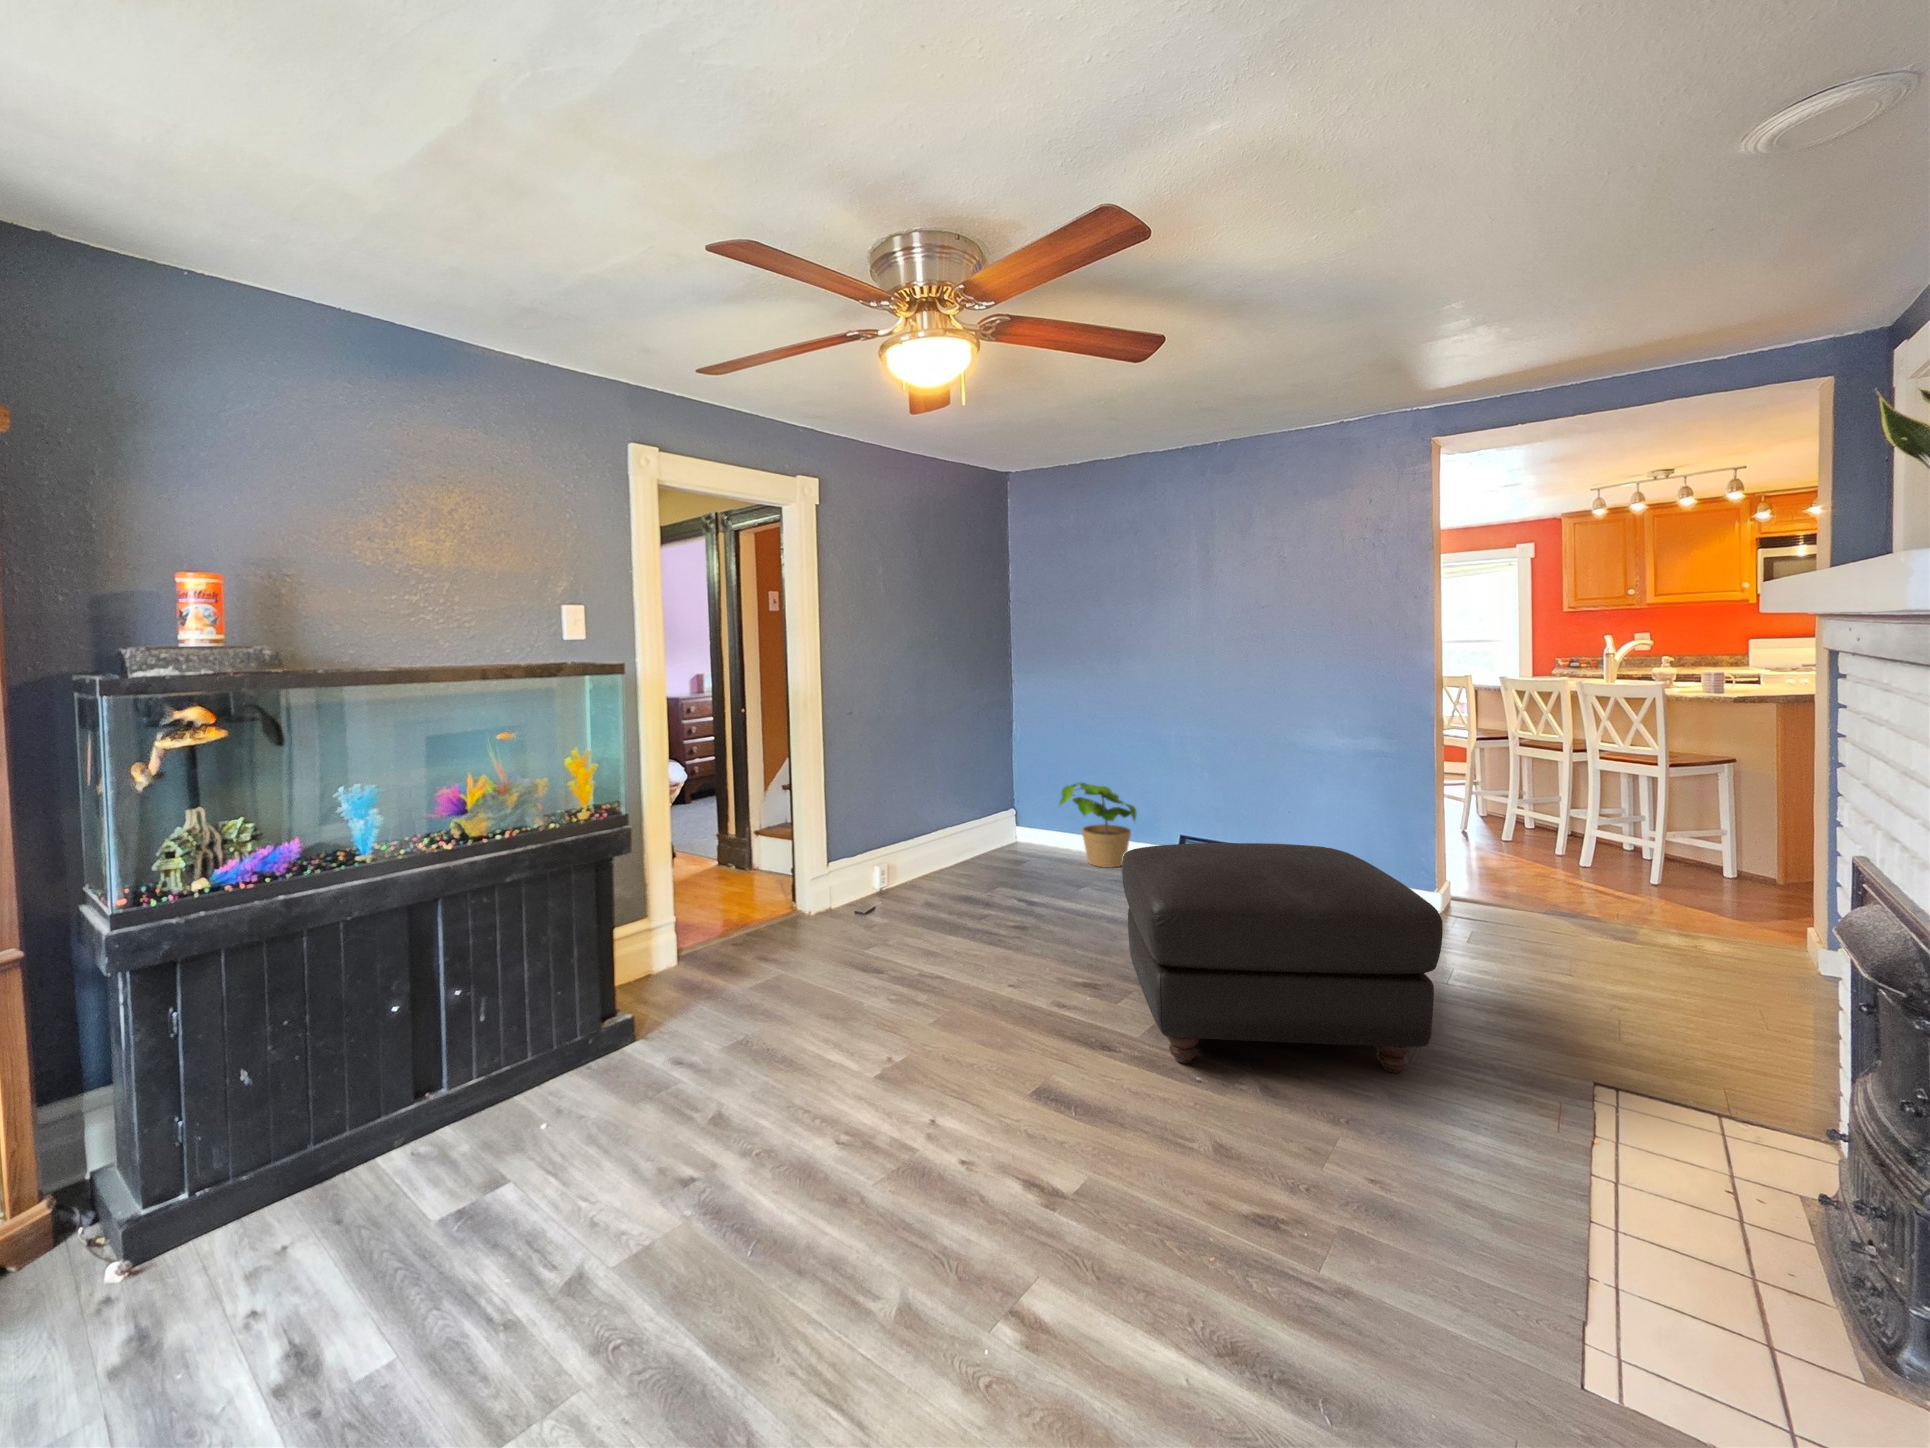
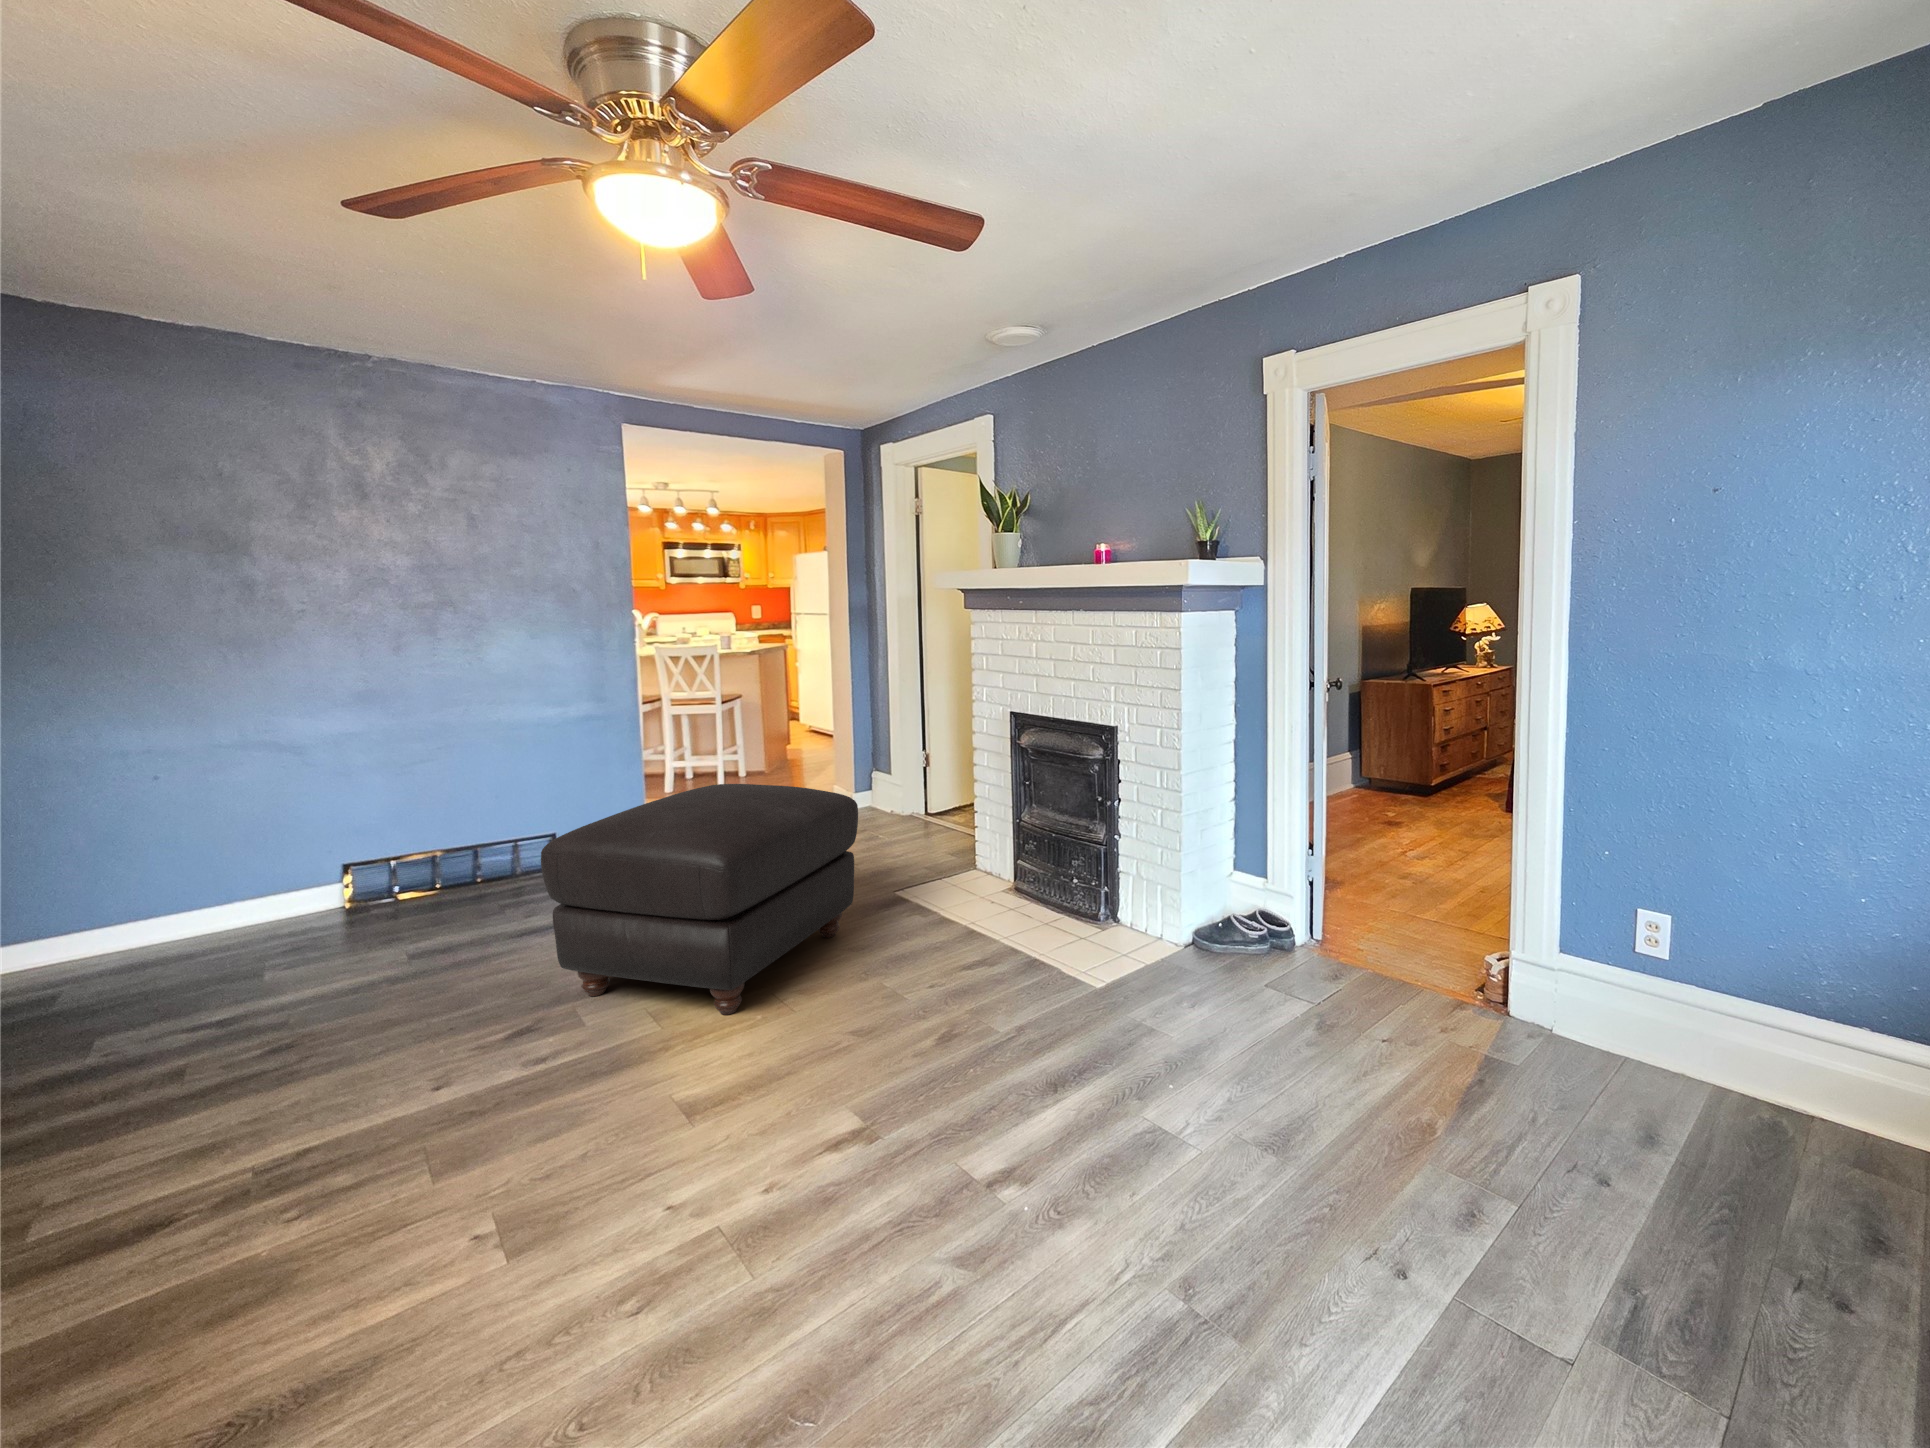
potted plant: present [1059,783,1136,868] -> none [111,817,280,949]

